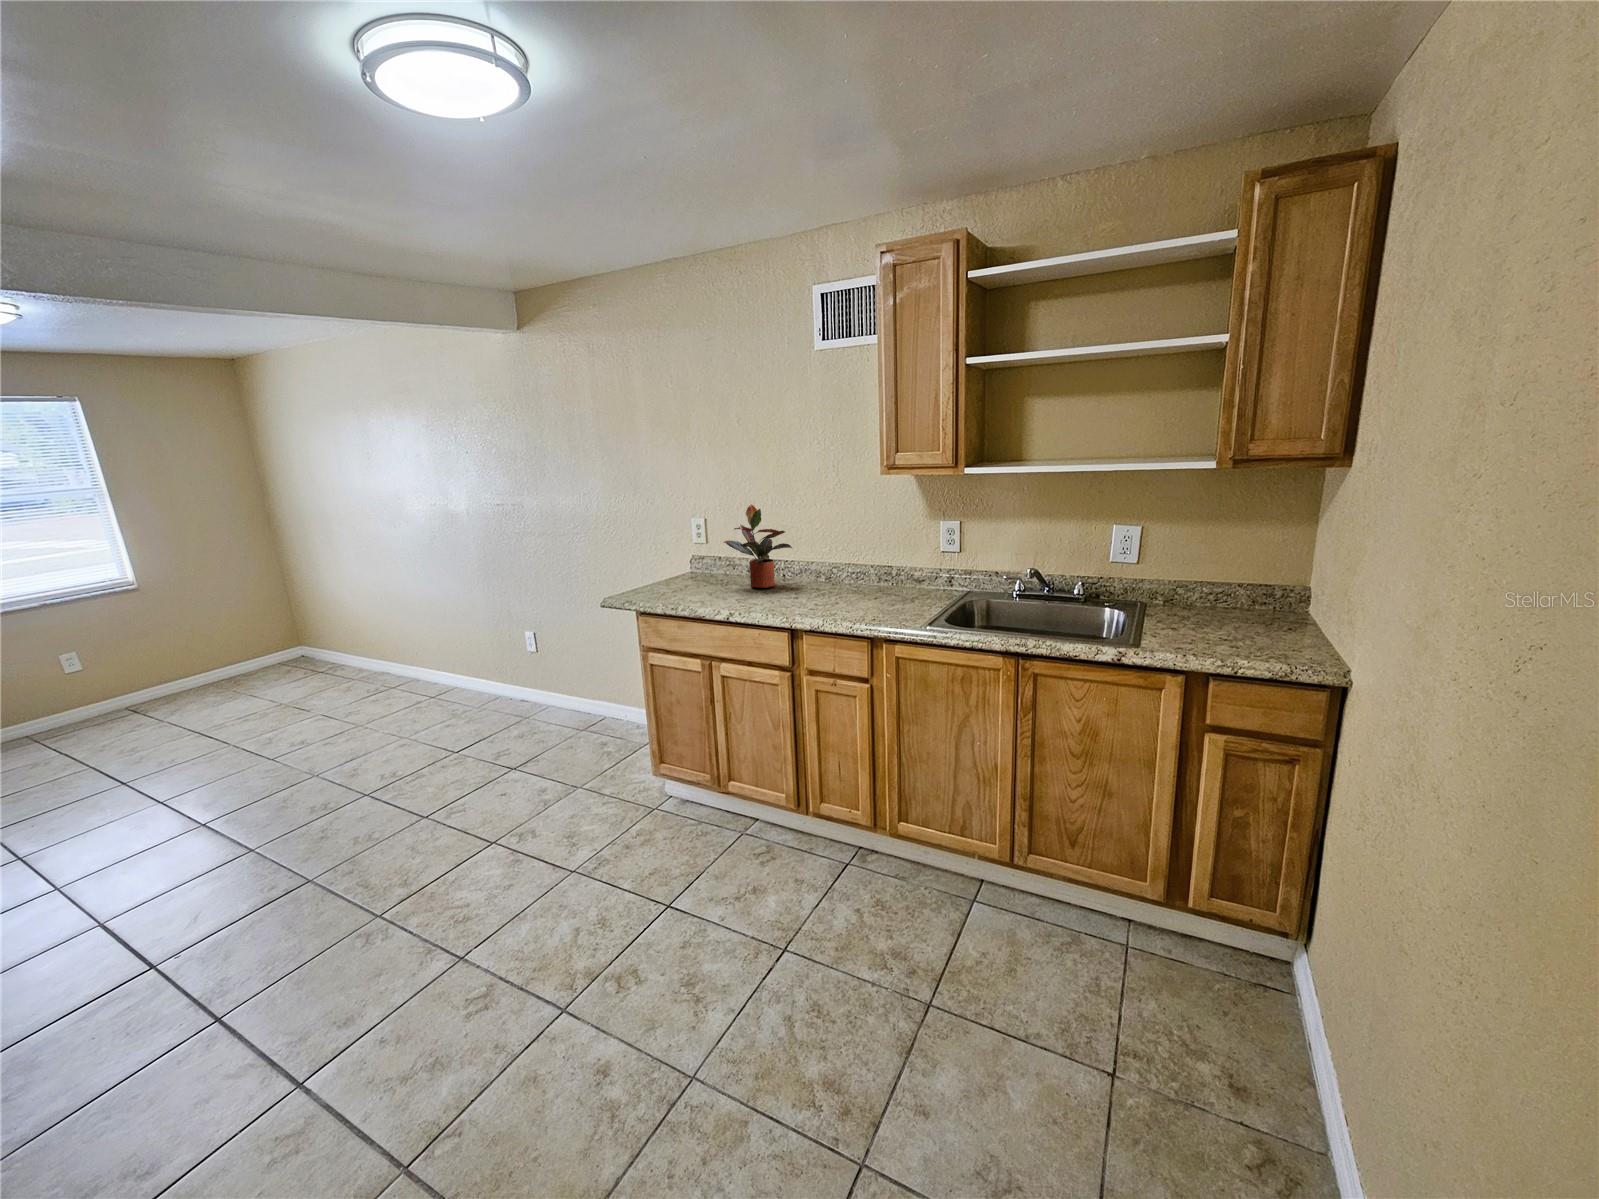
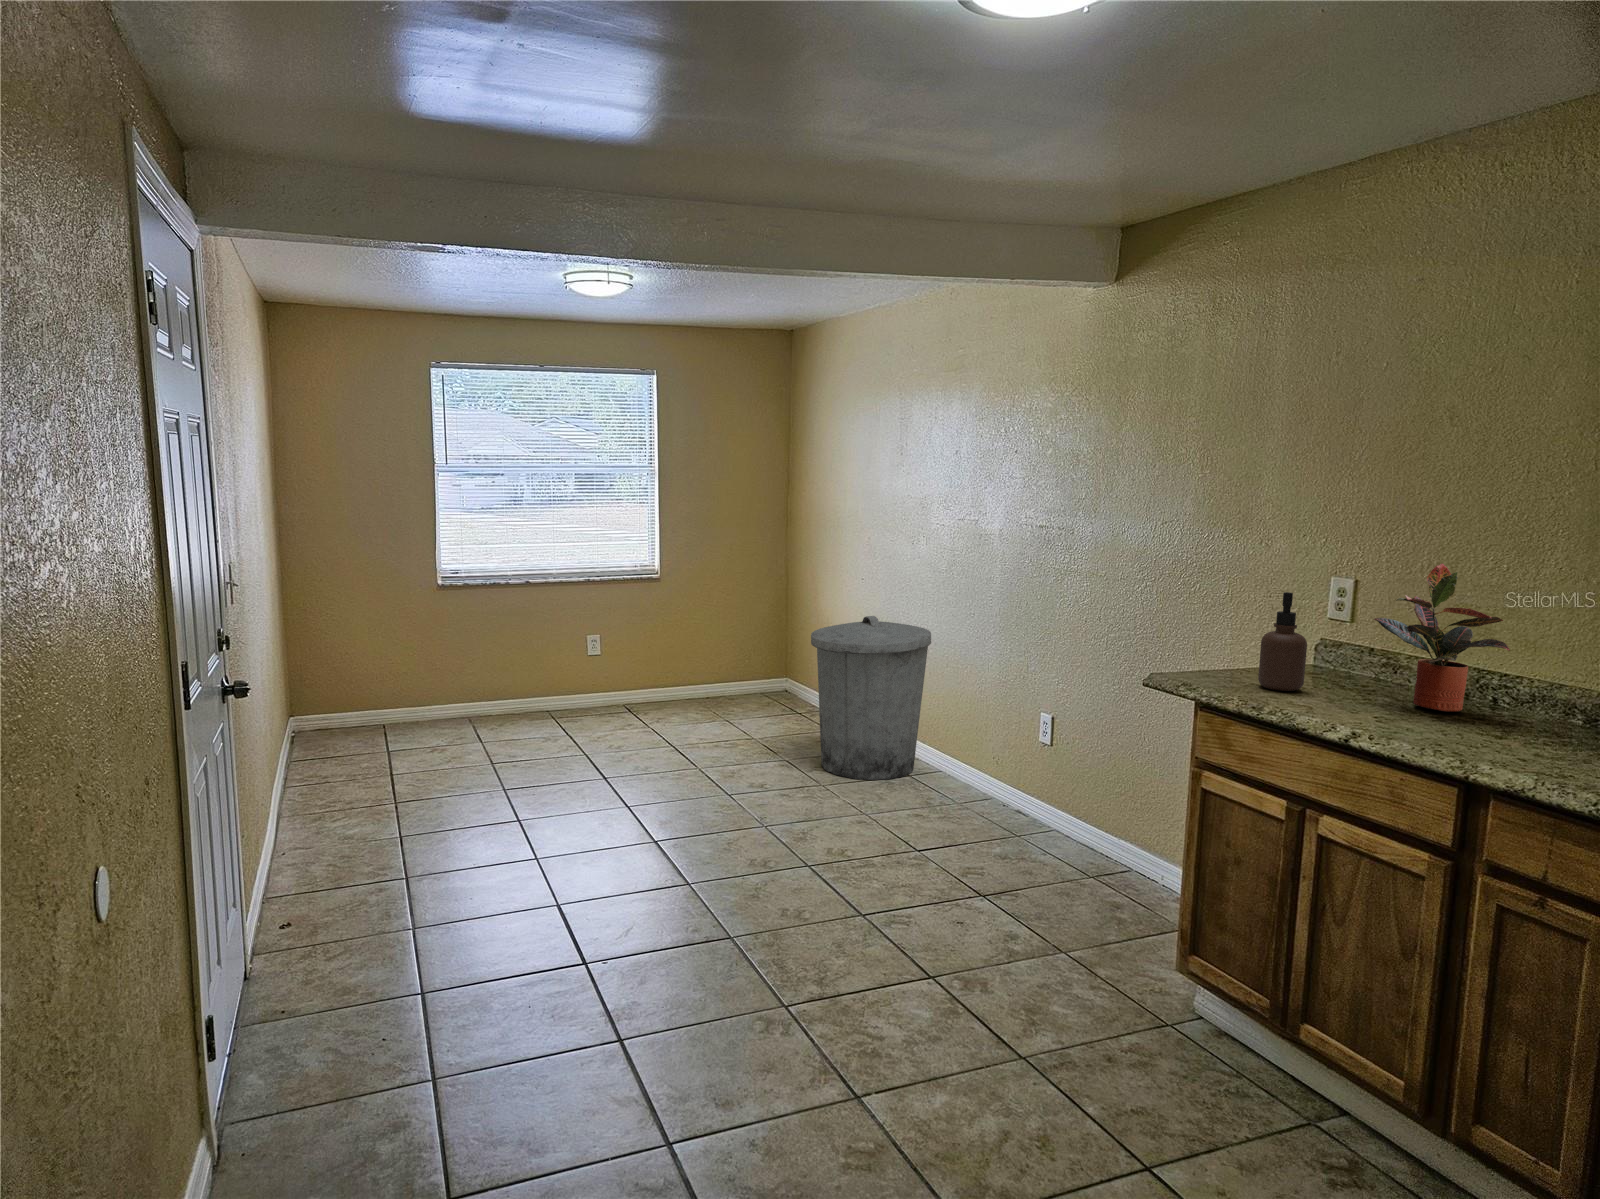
soap dispenser: none [664,533,692,594] -> present [1258,592,1307,691]
trash can: none [318,589,434,714] -> present [811,616,931,780]

